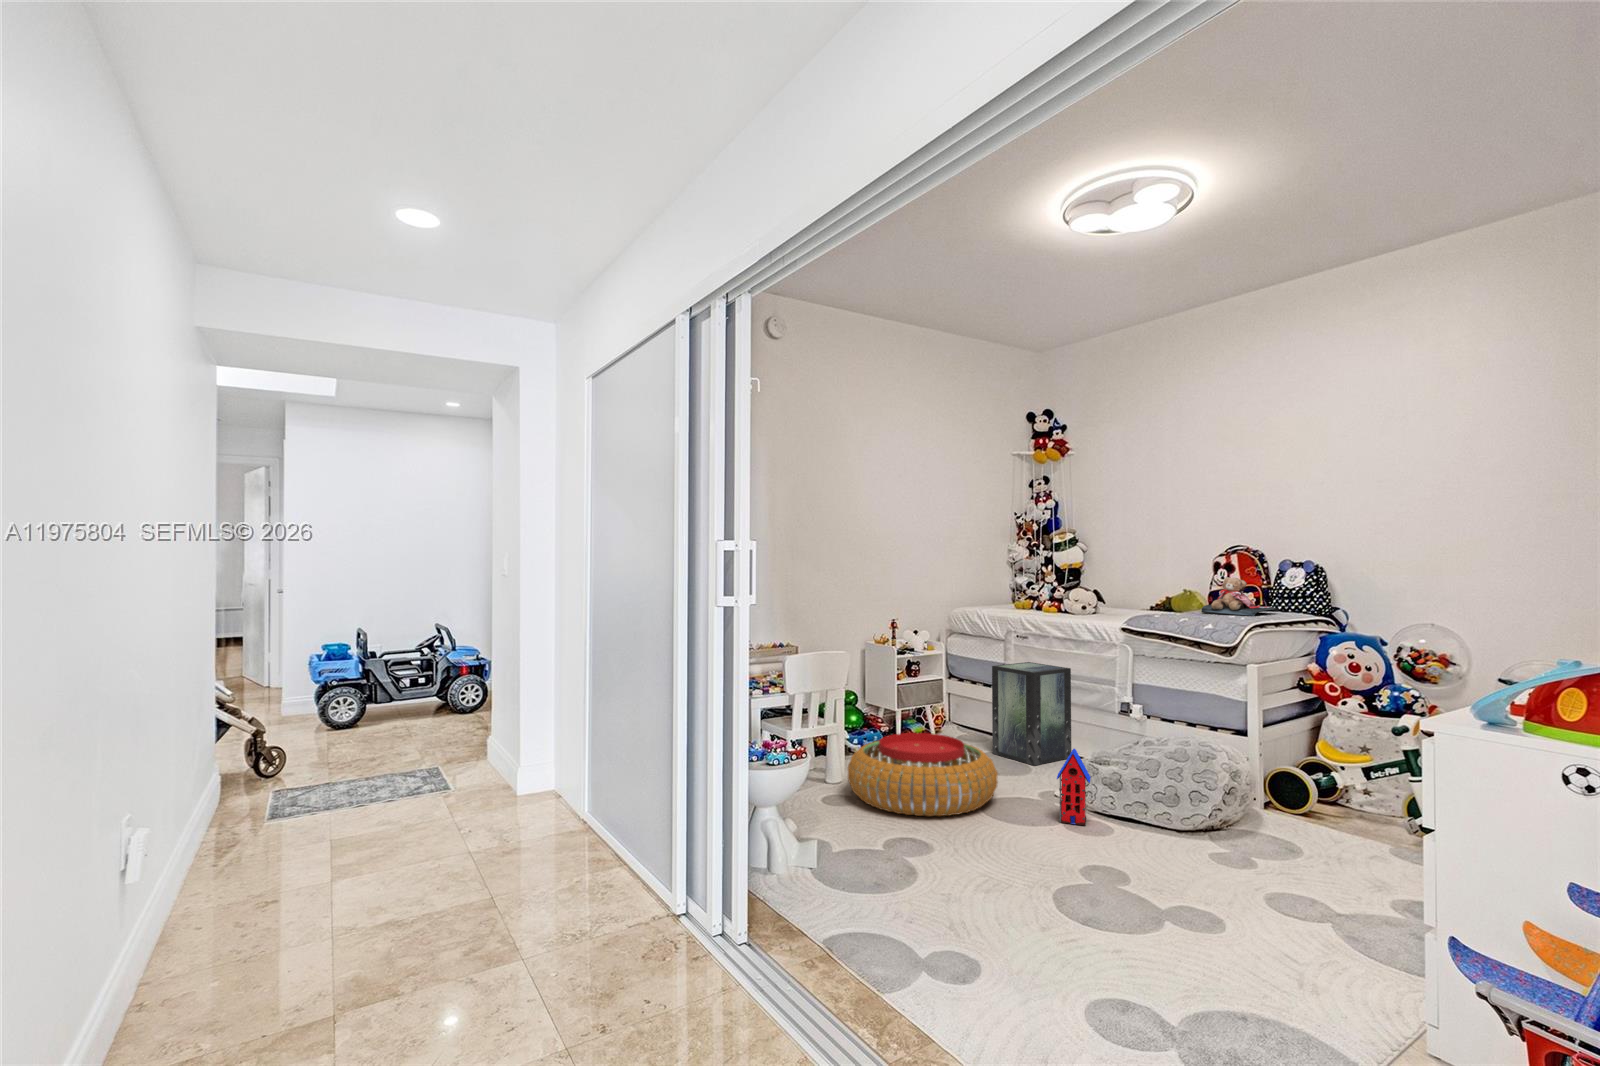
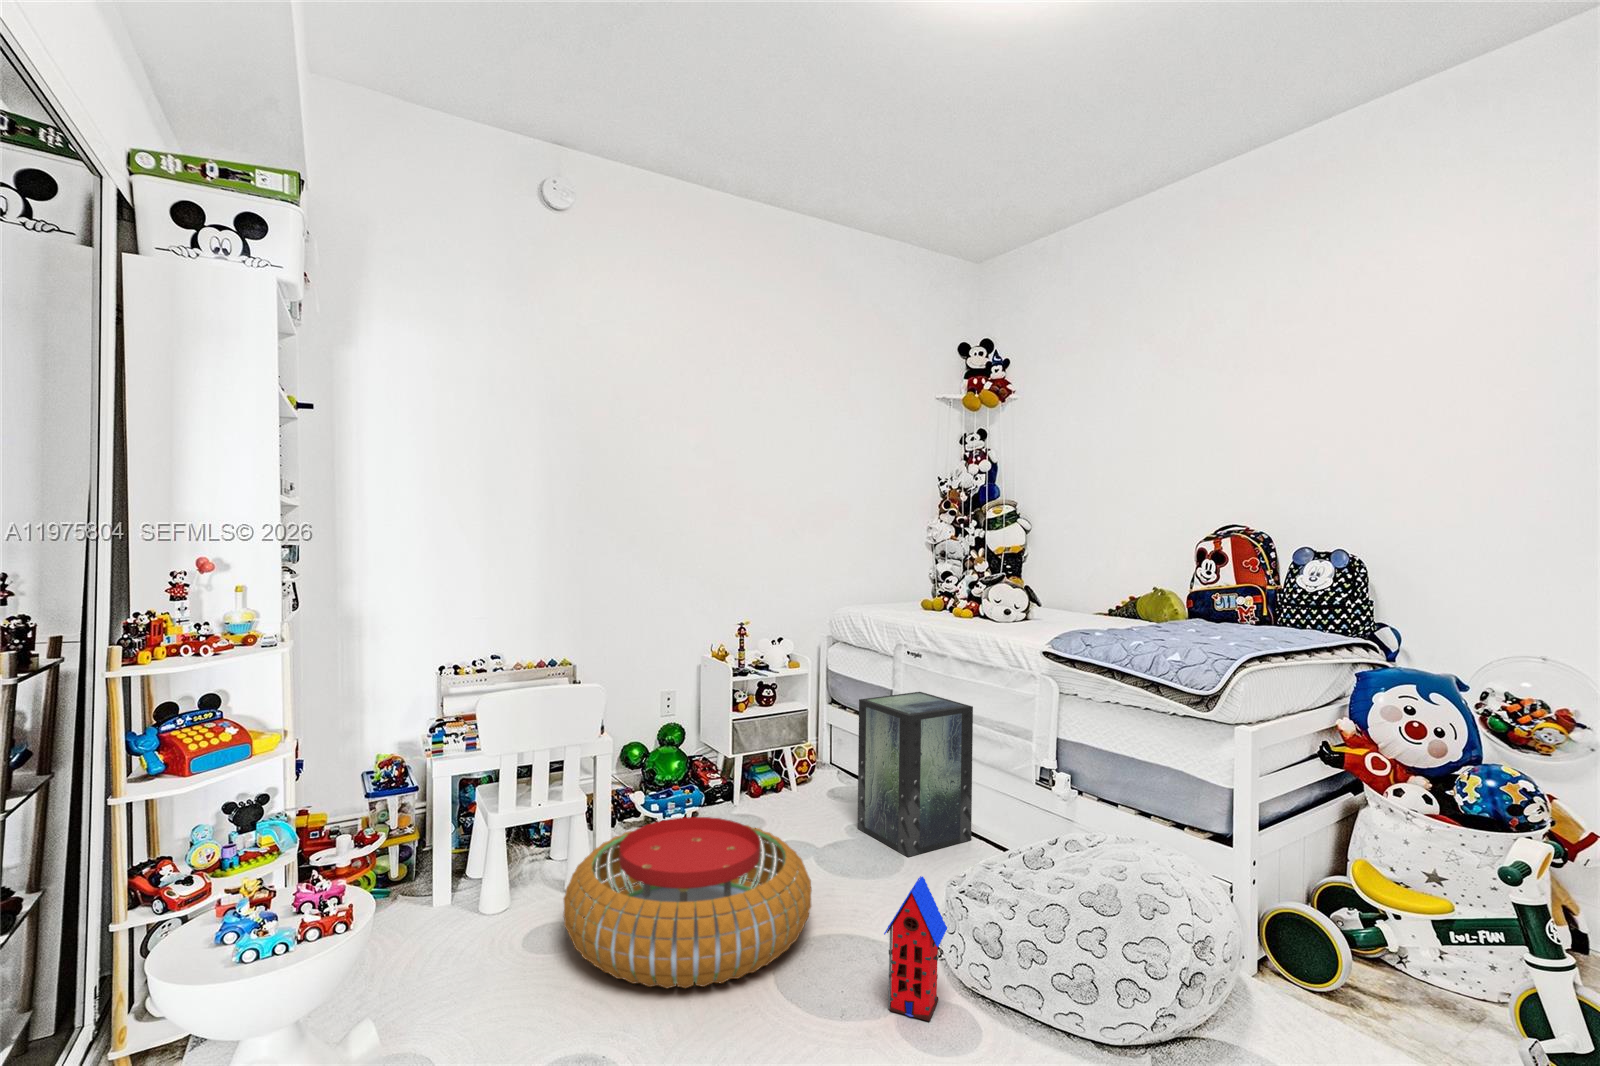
teddy bear: present [1202,577,1278,616] -> none [1169,573,1291,639]

